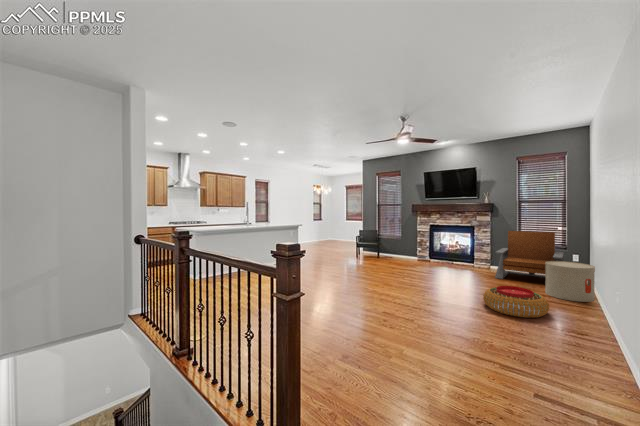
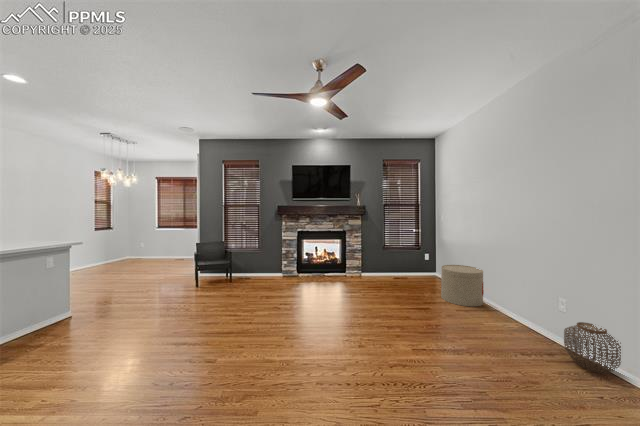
lounge chair: present [495,231,564,279] -> none [374,236,440,289]
pouf: present [483,286,549,318] -> none [445,310,528,359]
woven basket: none [566,299,612,340] -> present [564,322,621,374]

